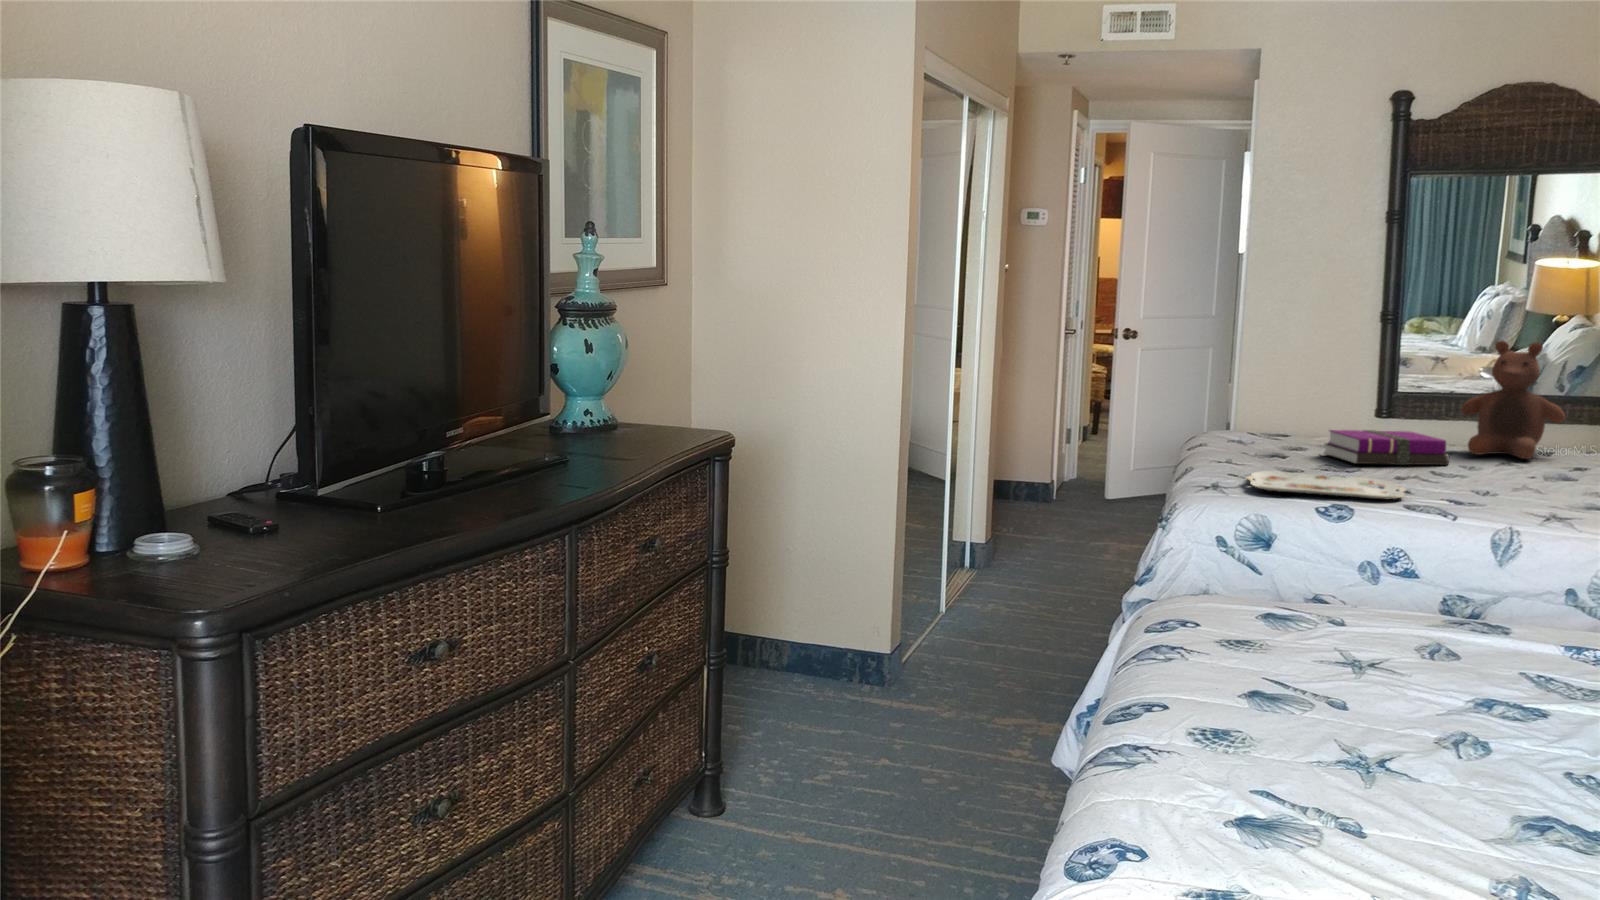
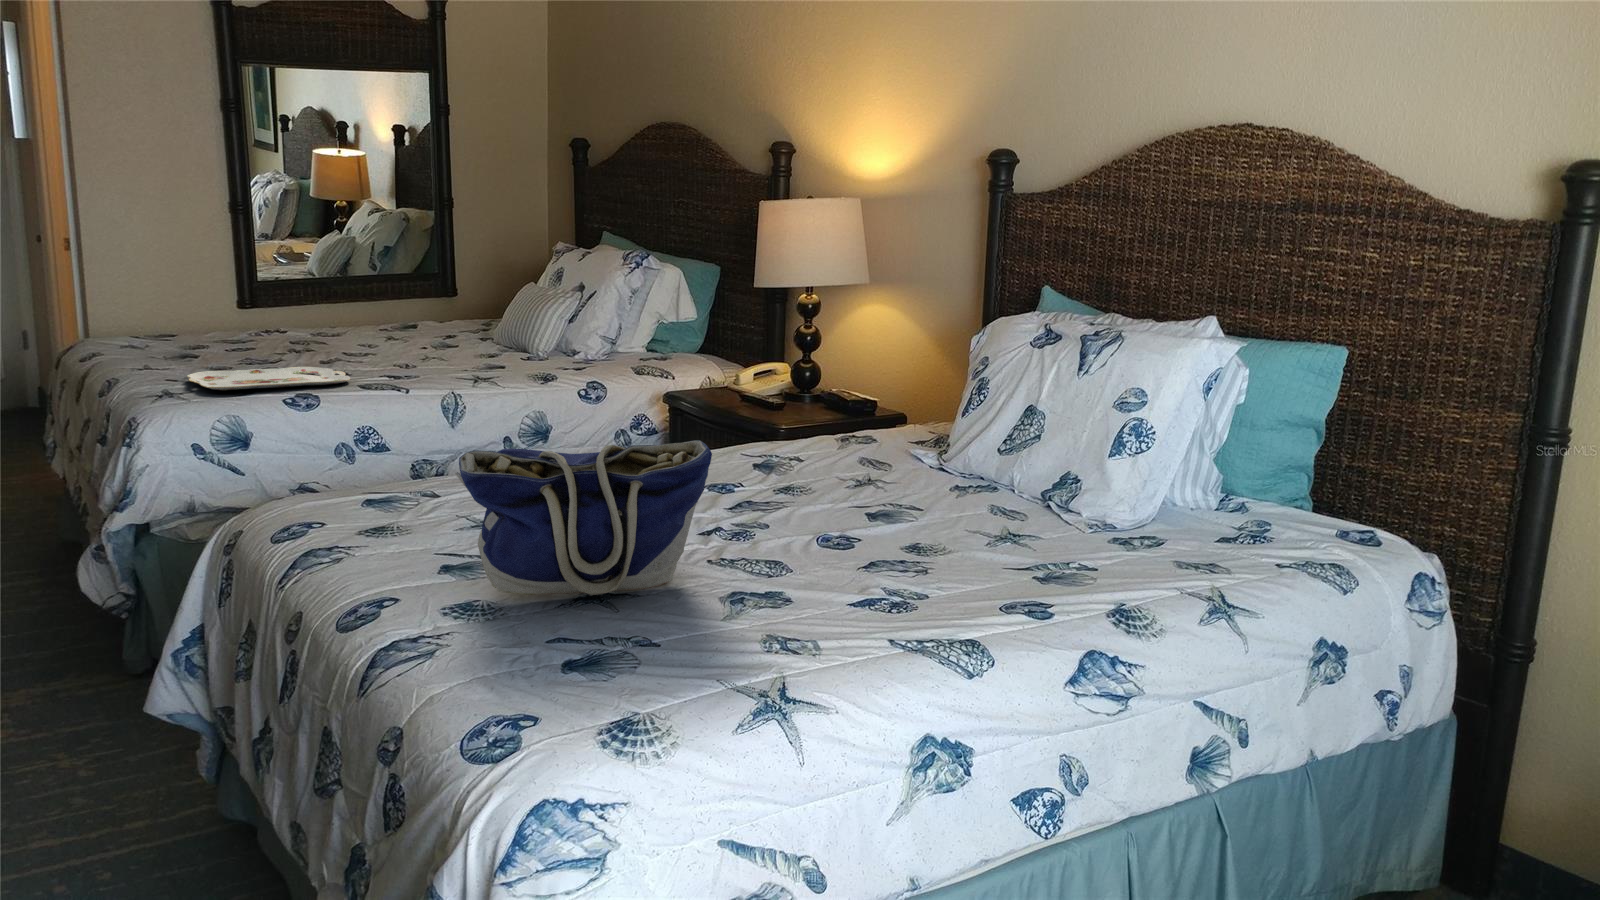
stuffed bear: present [1461,341,1565,459] -> none [333,230,422,336]
notebook: present [1324,430,1449,465] -> none [224,320,347,356]
tote bag: none [1227,572,1531,779] -> present [455,440,712,595]

